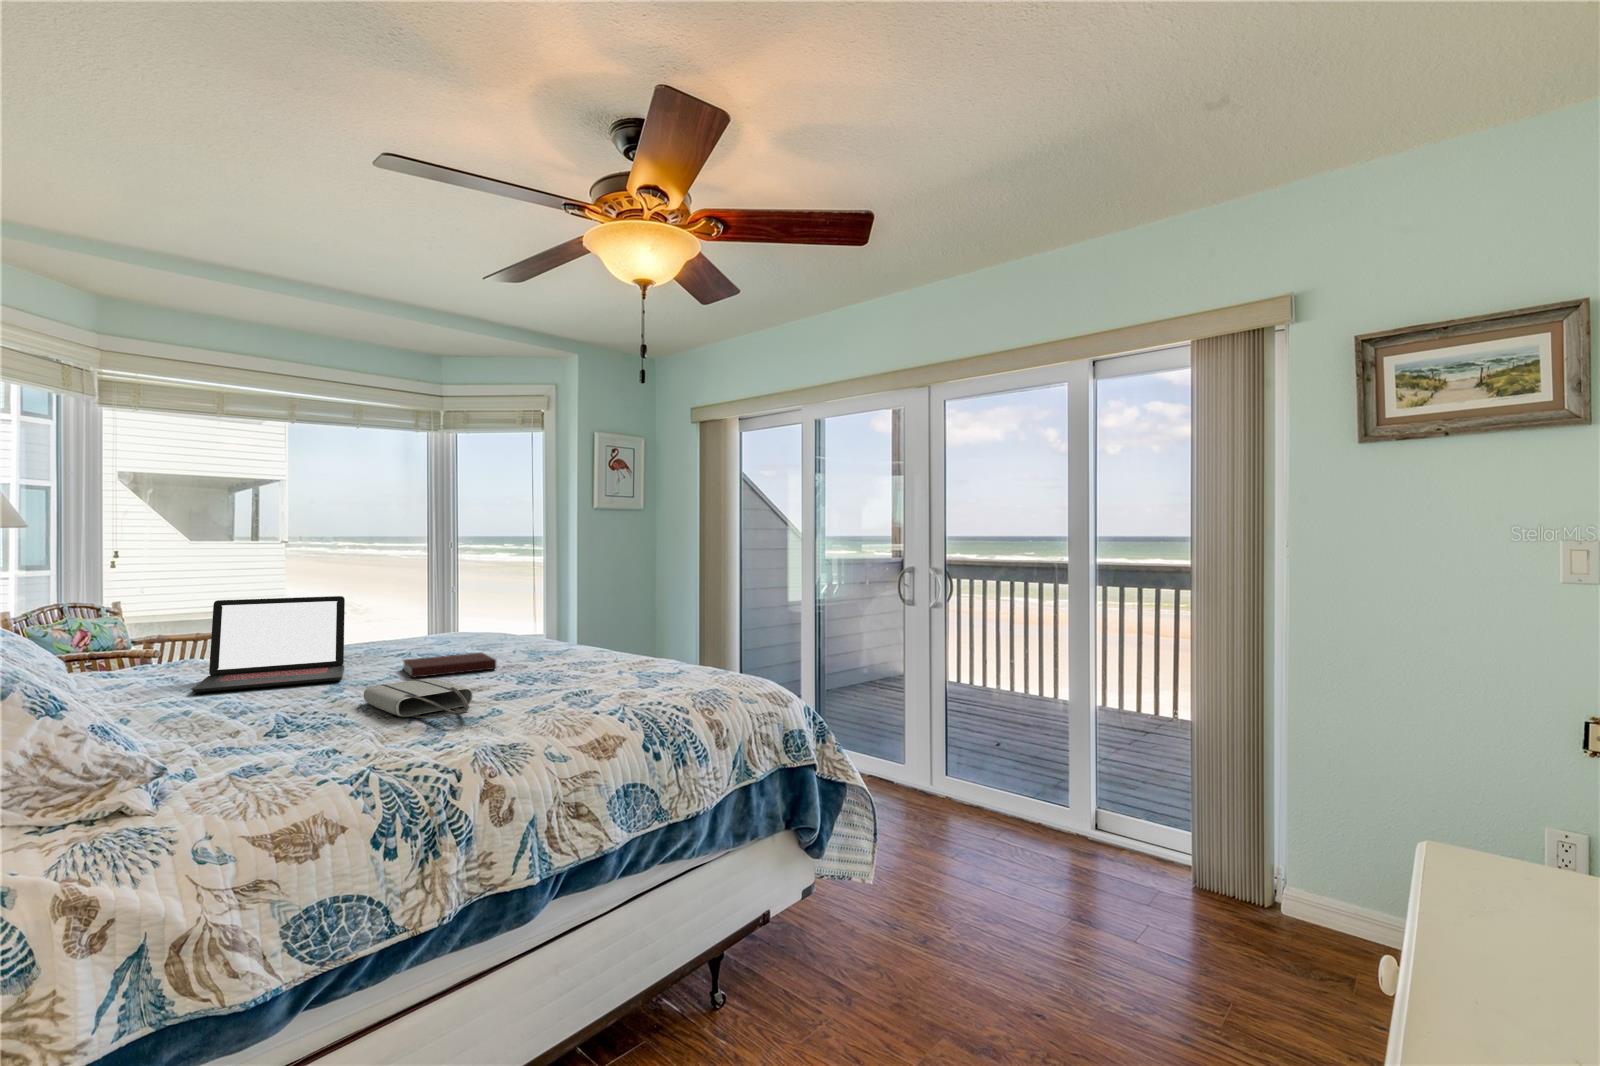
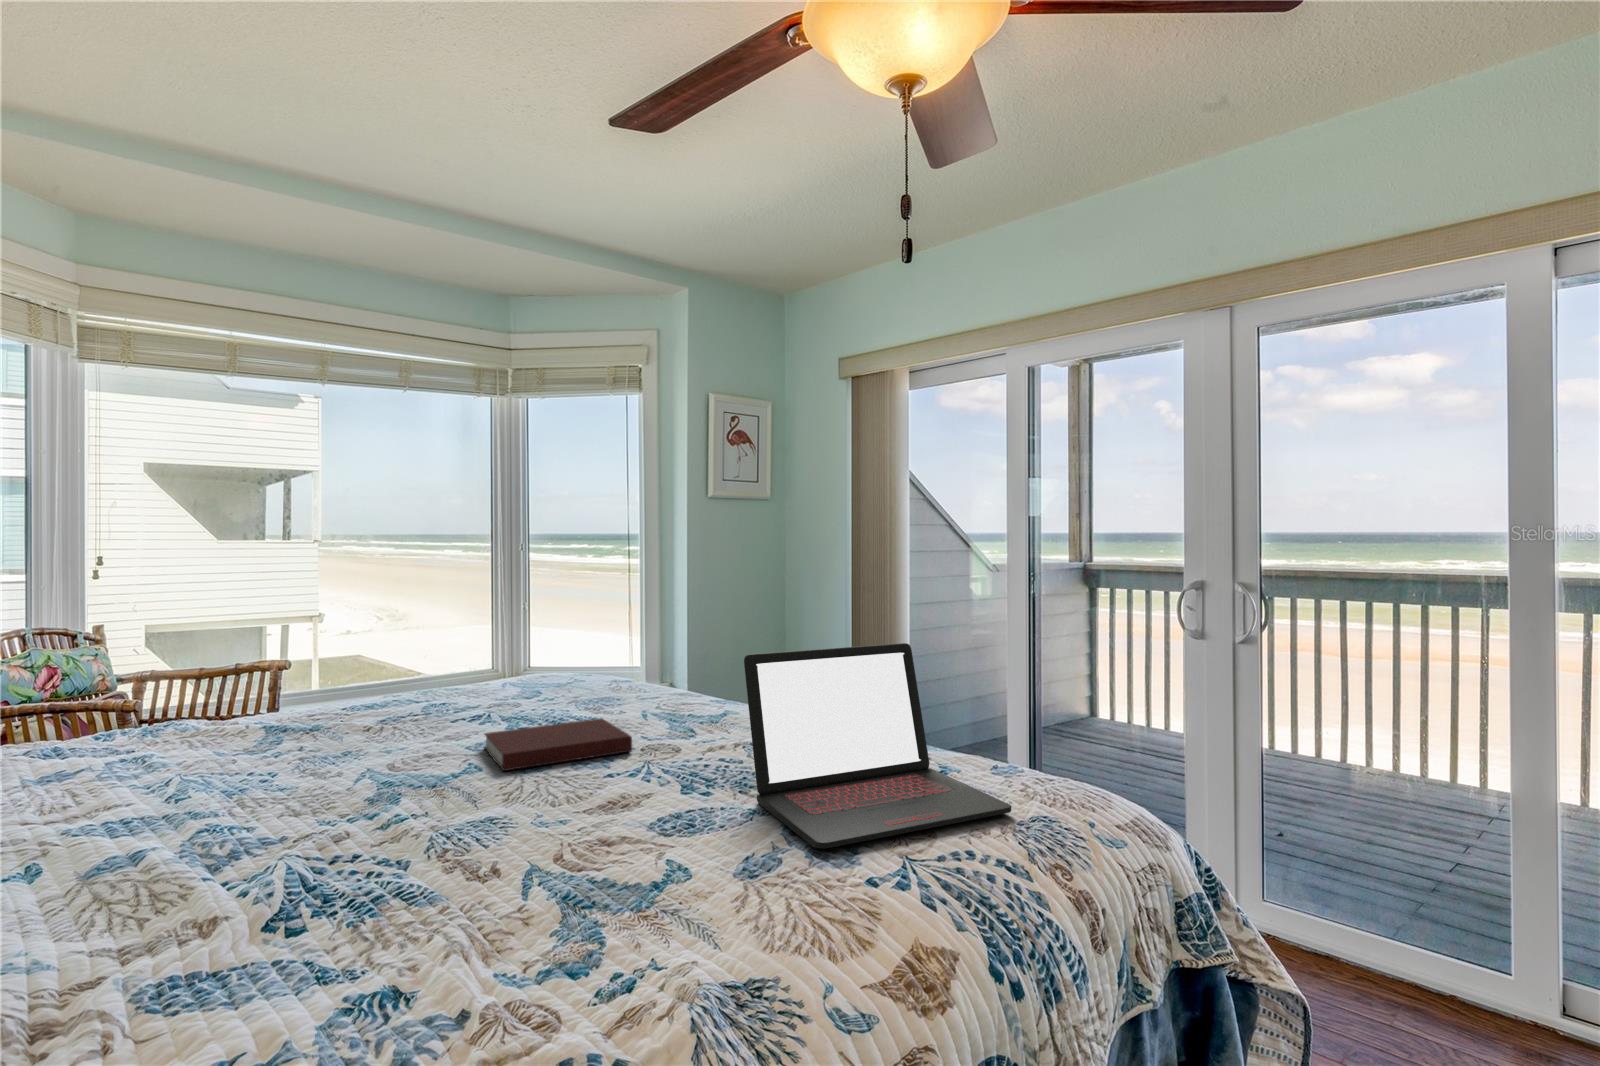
laptop: present [192,596,345,693] -> present [744,643,1011,849]
tote bag: present [364,679,473,718] -> none [431,788,638,905]

